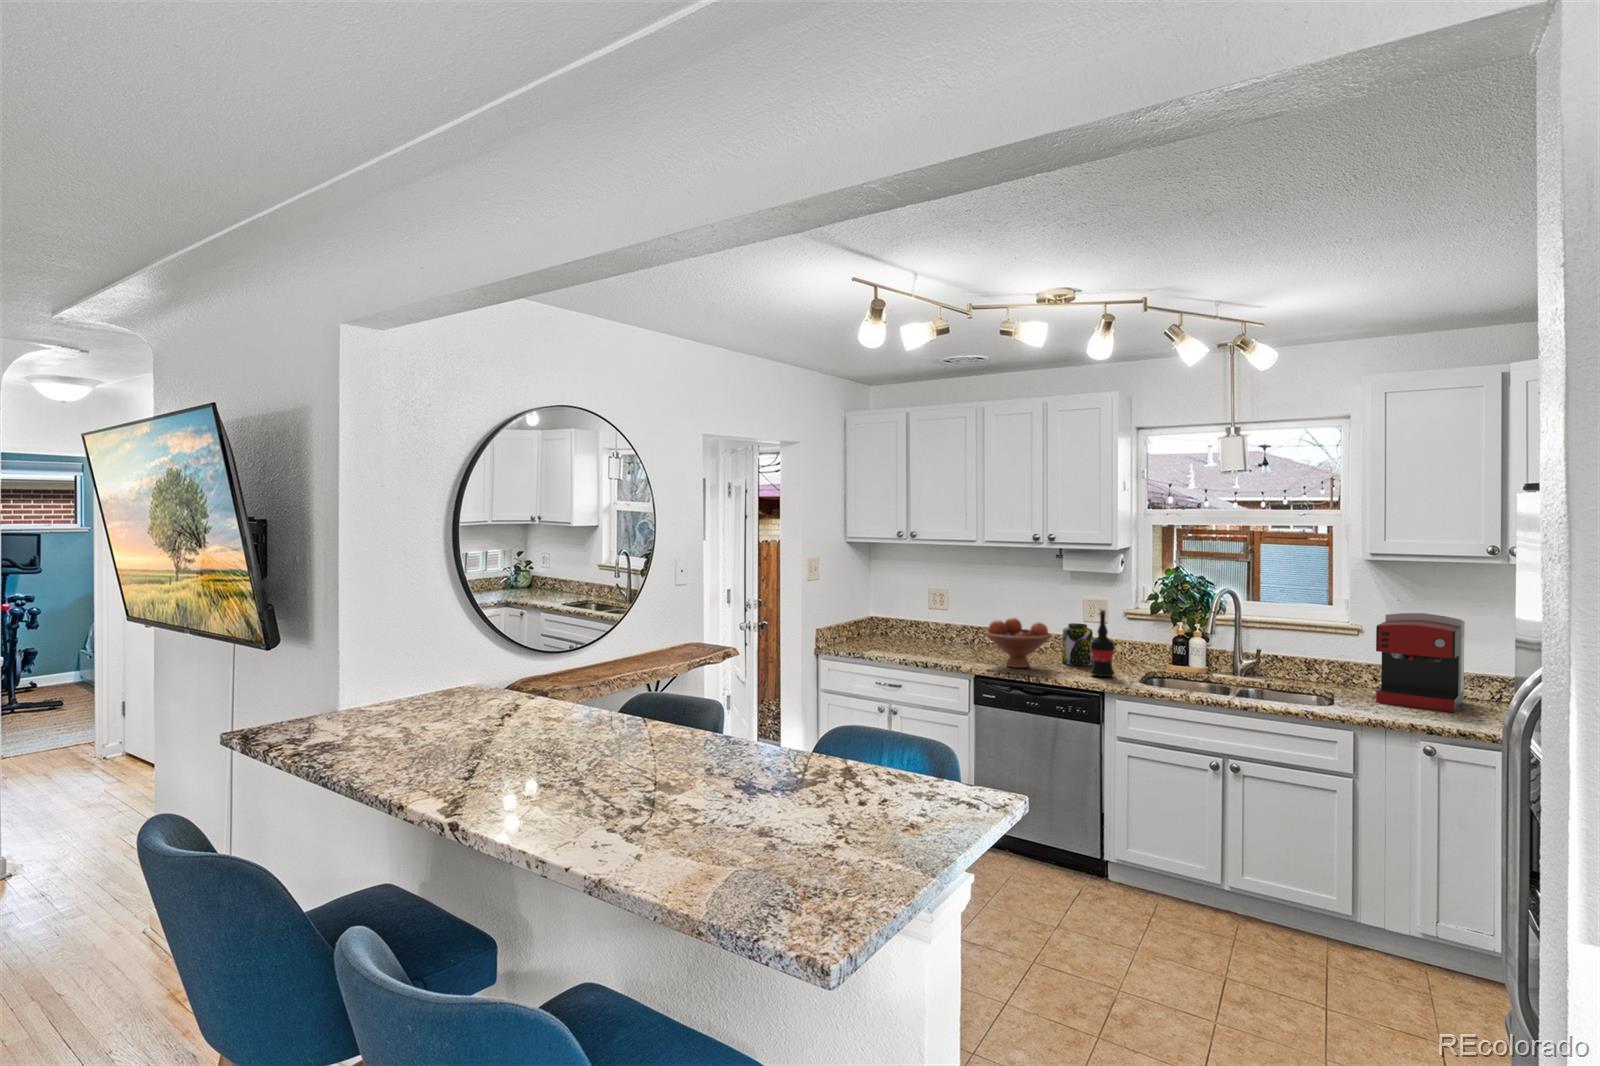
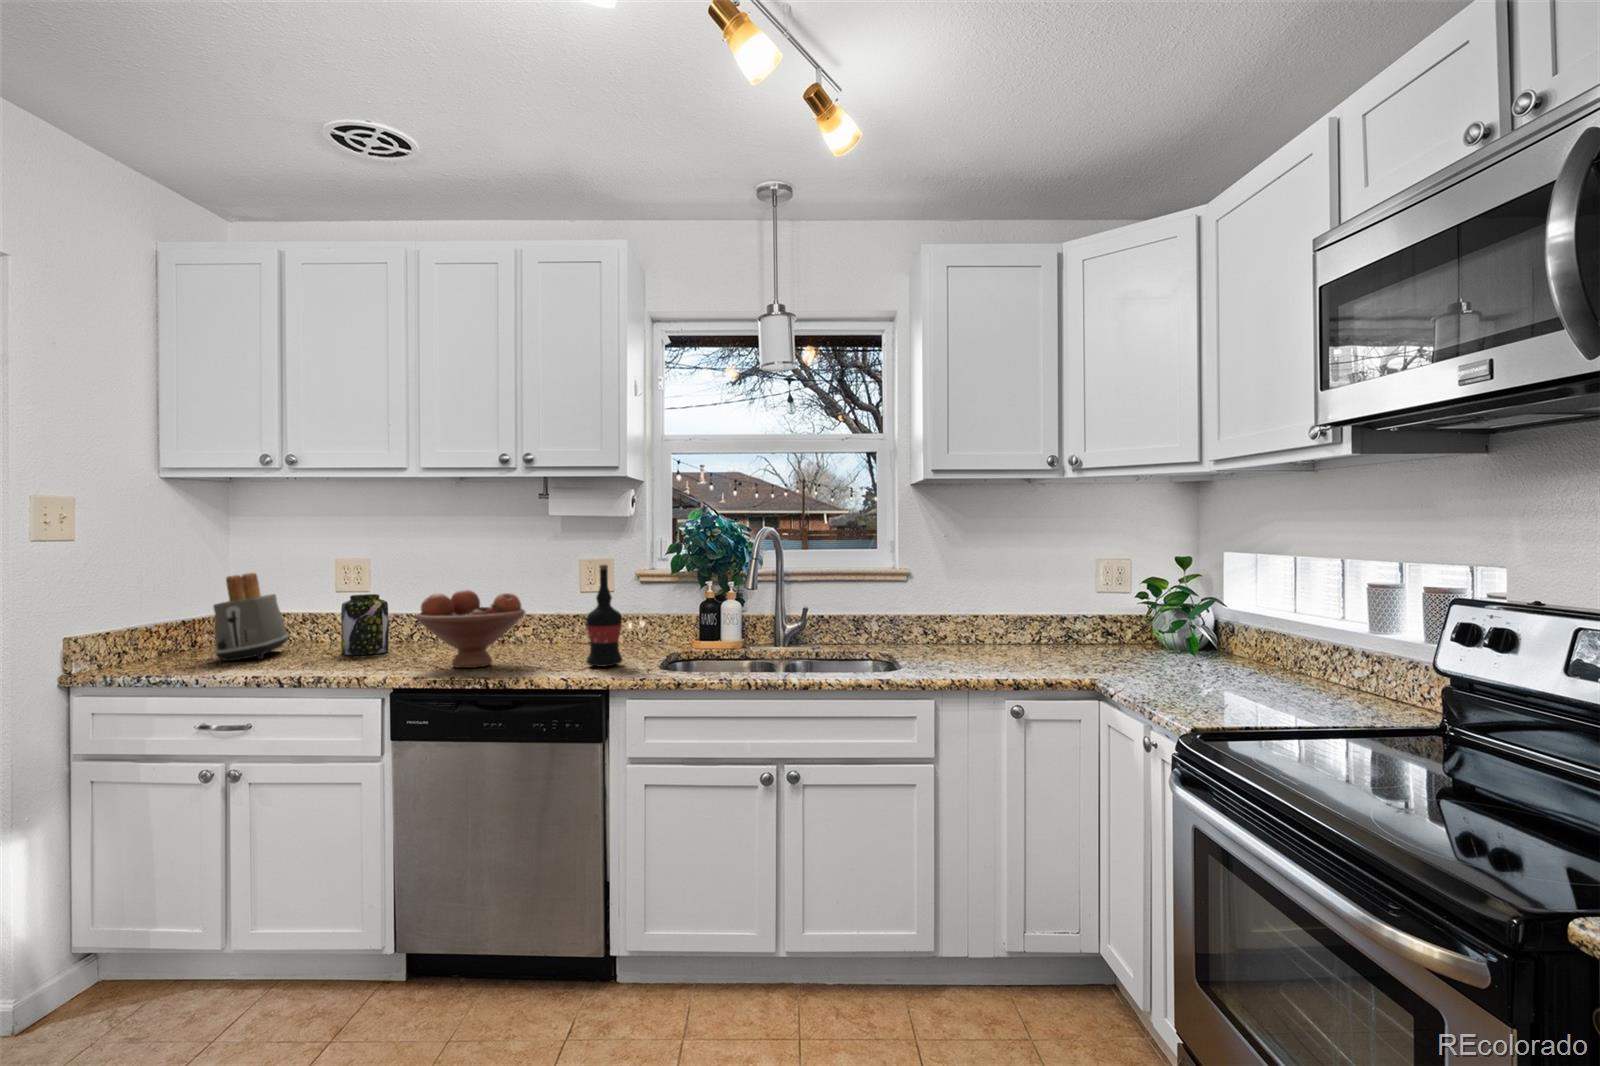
toaster: none [874,596,905,648] -> present [213,573,289,661]
coffee maker: present [1376,613,1465,712] -> none [939,547,1024,661]
jar: present [1062,623,1093,666] -> present [341,594,389,655]

